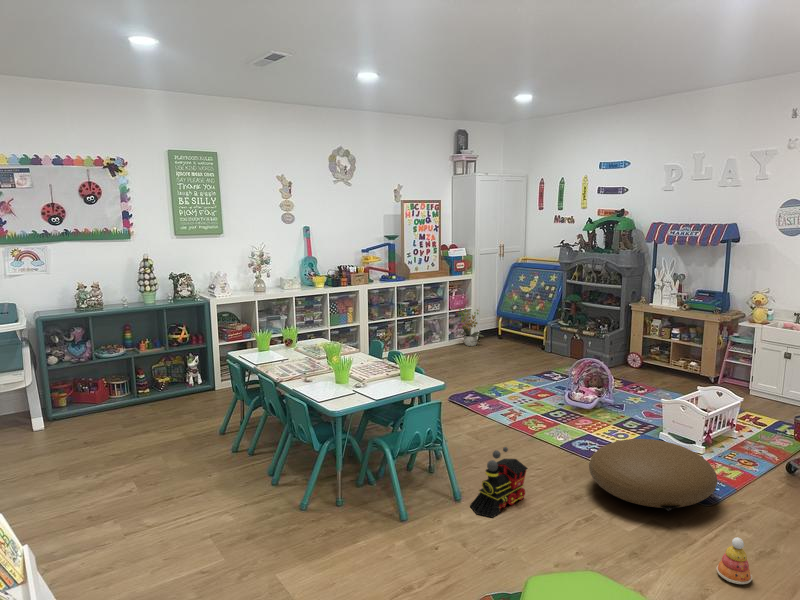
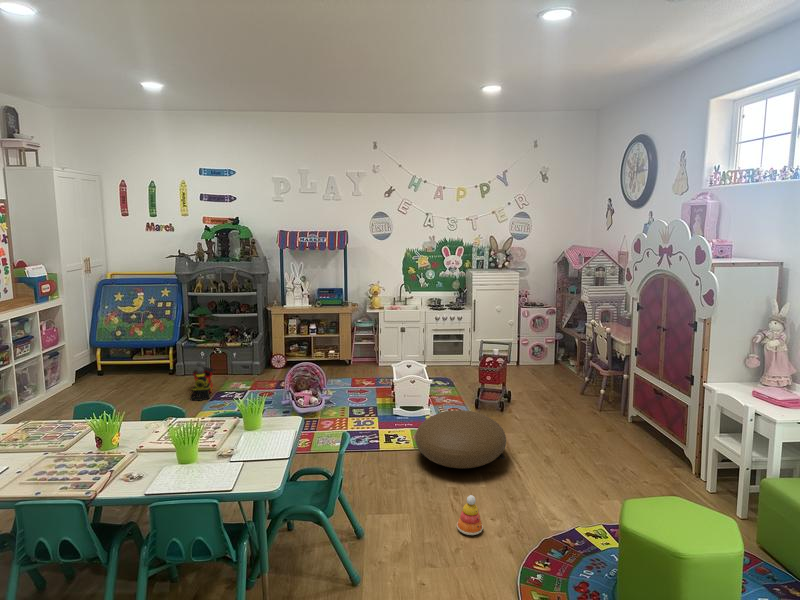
potted plant: present [456,308,484,346] -> none [51,341,100,393]
toy train: present [470,447,528,518] -> present [191,358,213,401]
stacking toy: present [716,537,752,584] -> present [457,495,483,535]

